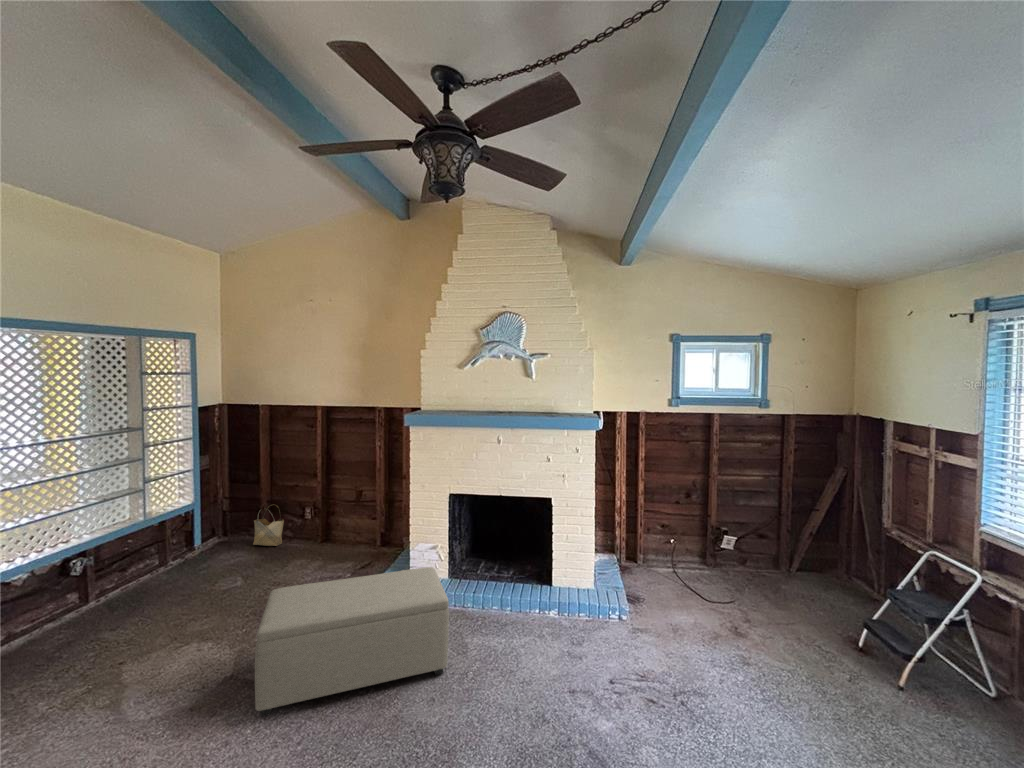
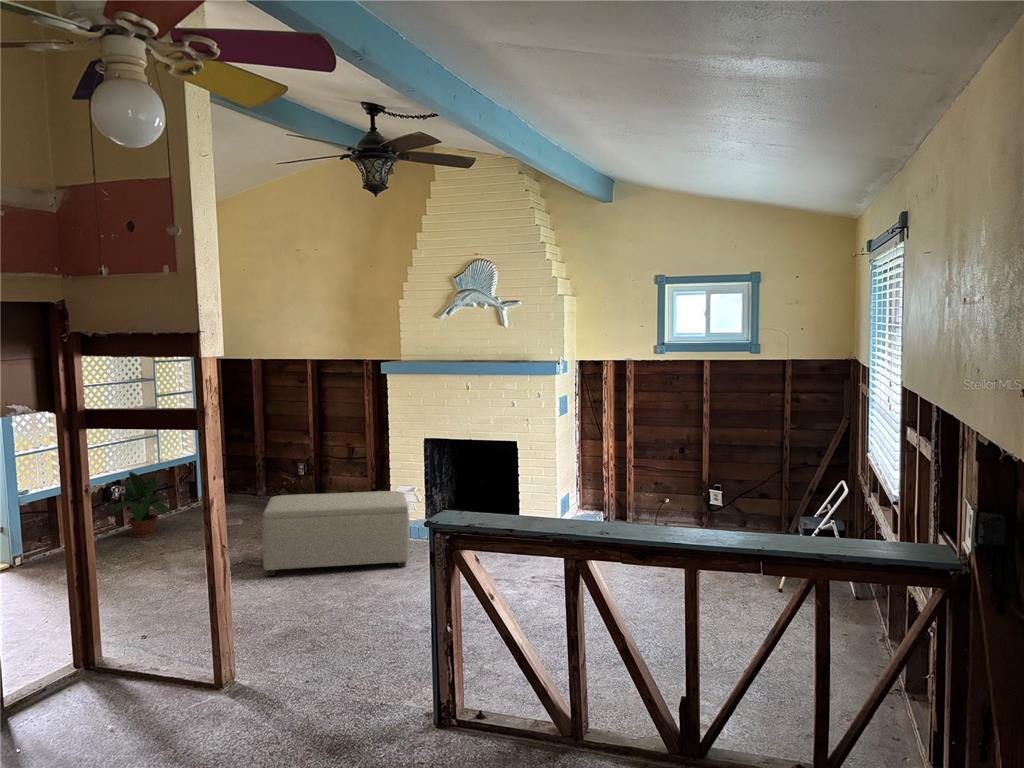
woven basket: present [253,504,284,546] -> none [249,461,277,500]
potted plant: none [58,545,160,626] -> present [107,472,171,537]

